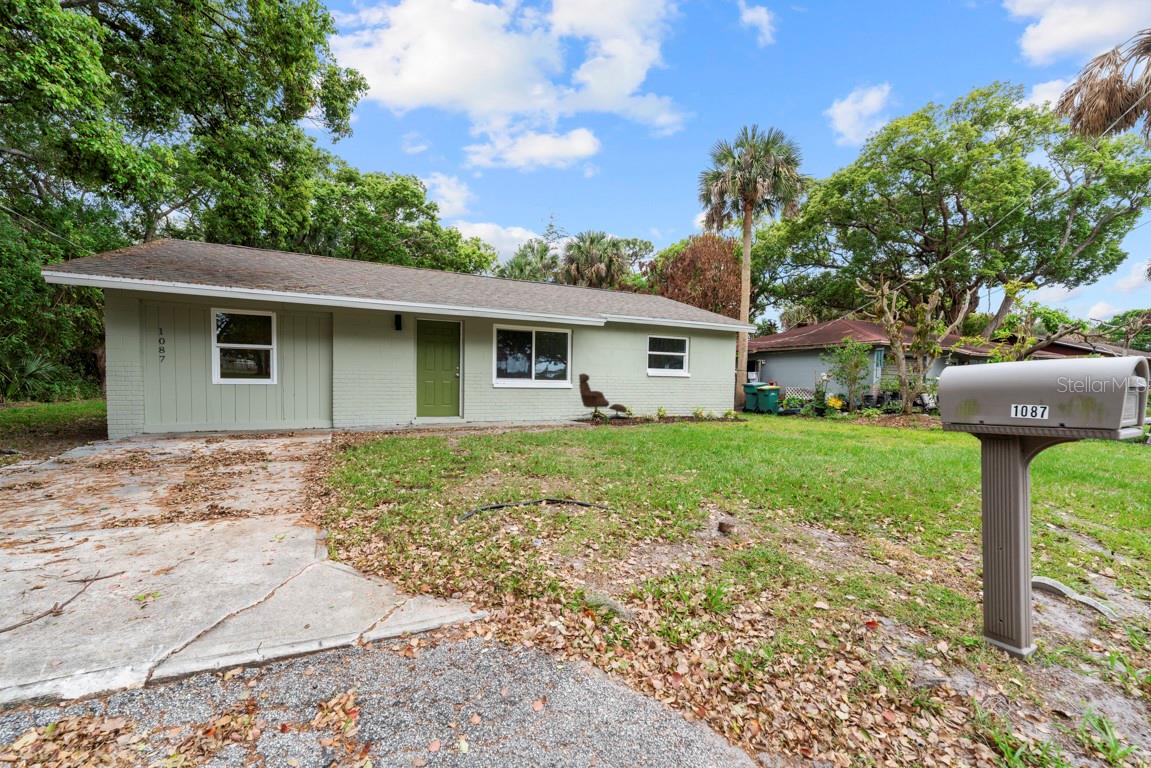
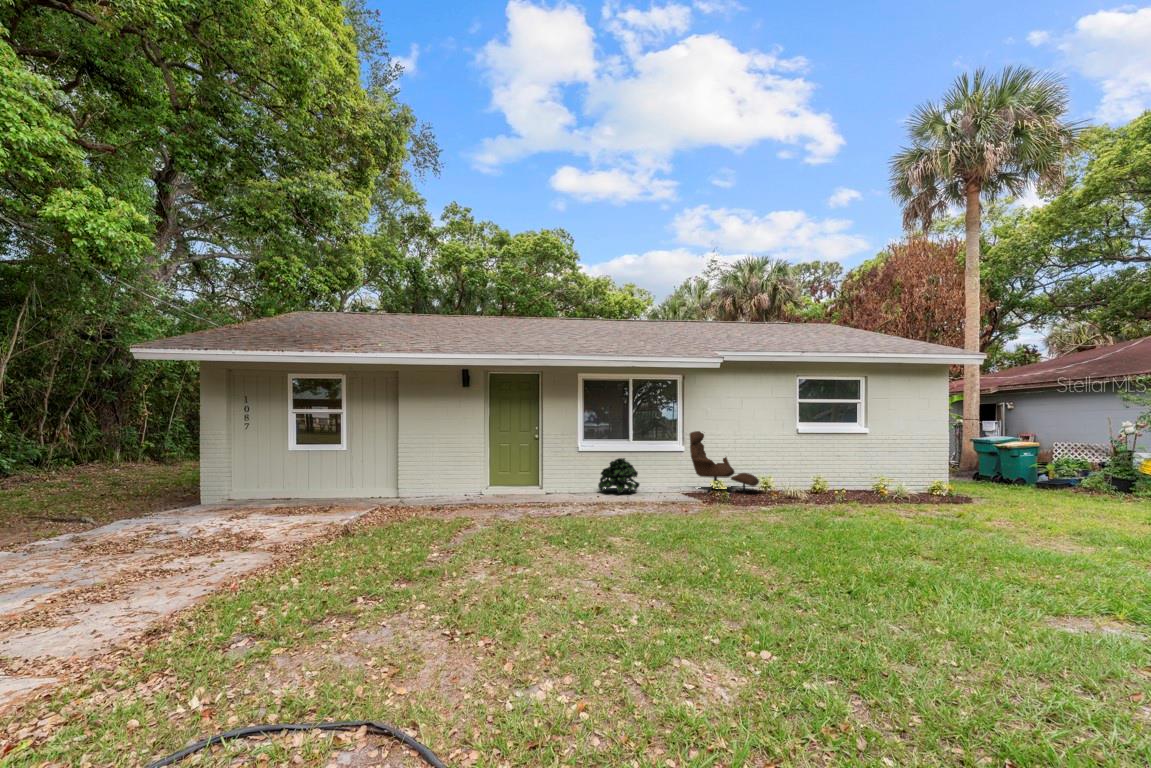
potted plant: none [513,393,544,421] -> present [598,458,639,494]

